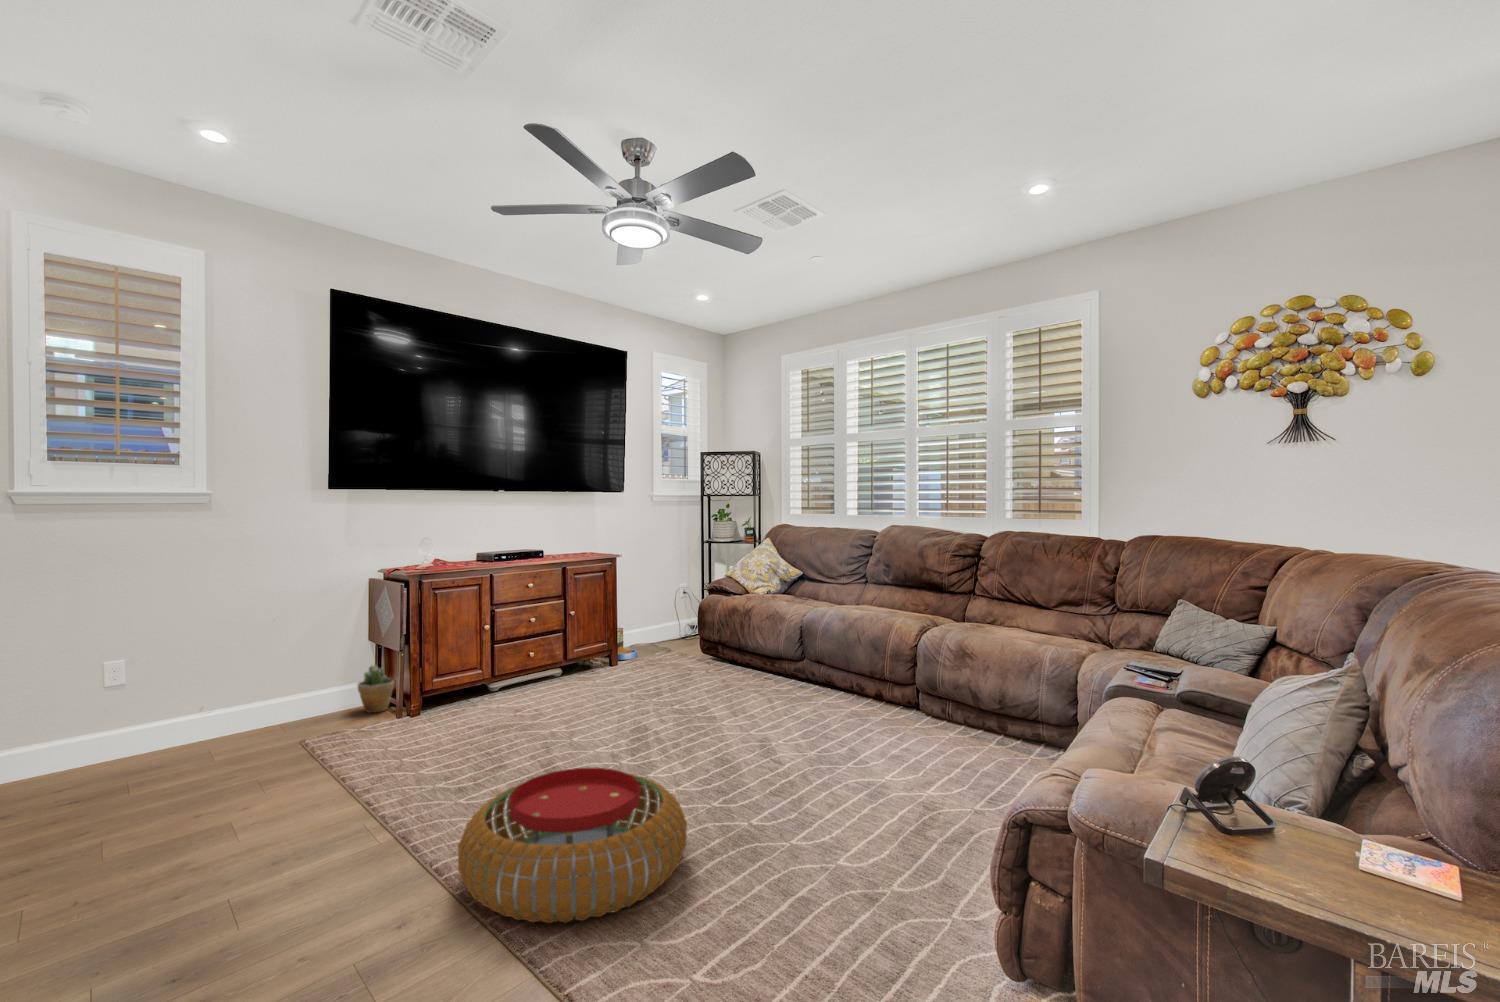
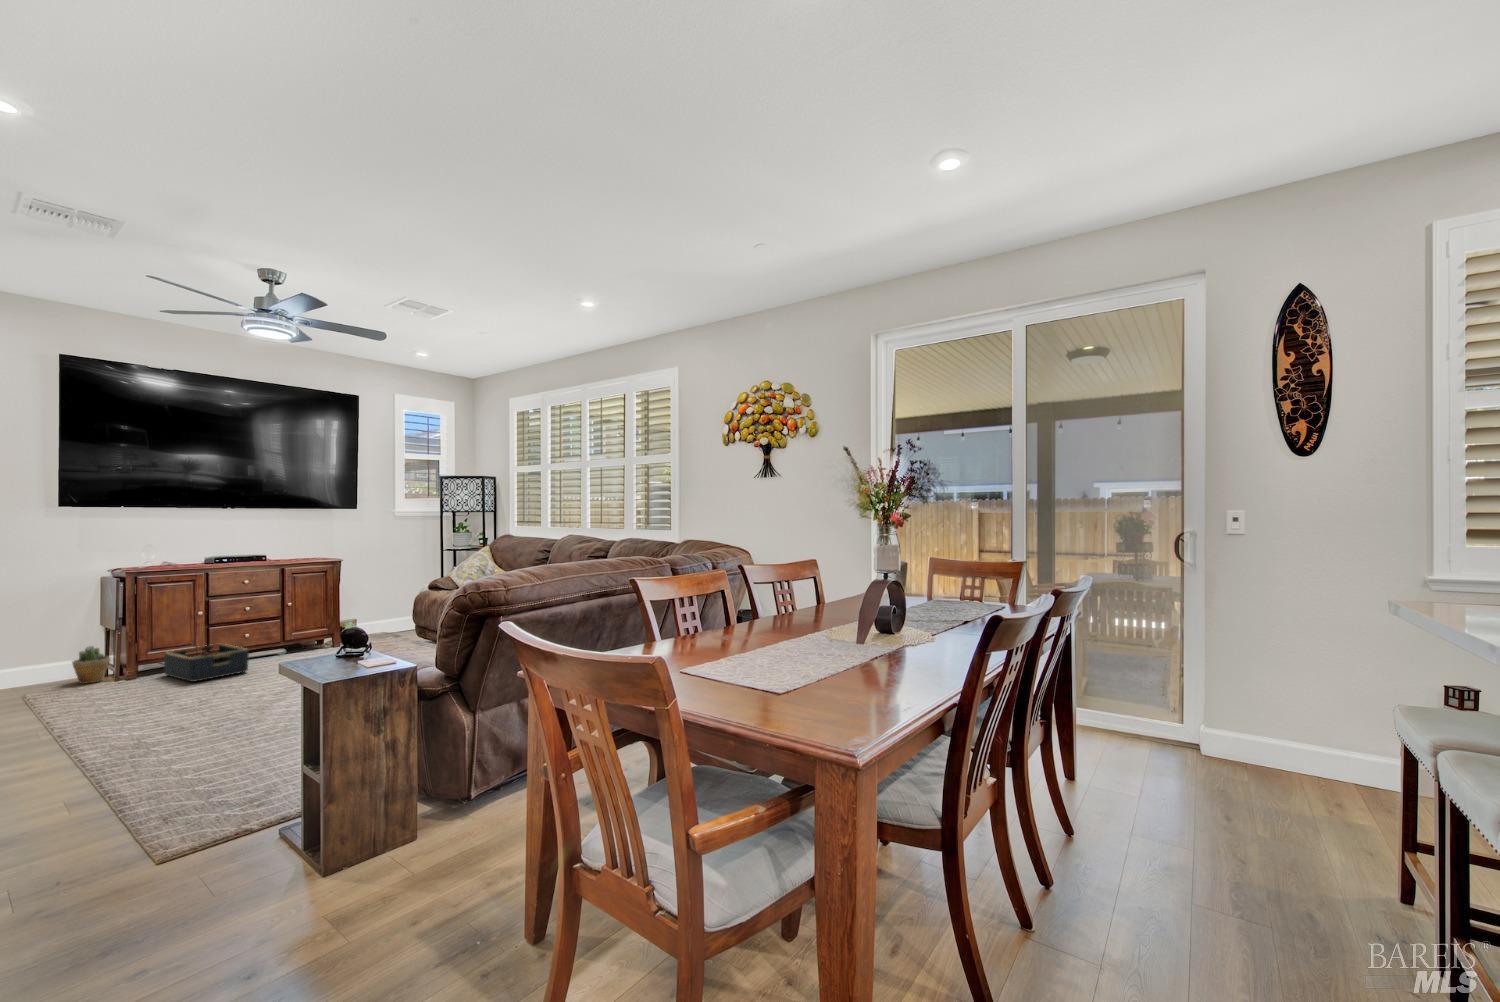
basket: none [453,664,549,717] -> present [164,644,249,682]
pouf: present [458,768,687,923] -> none [42,700,248,794]

